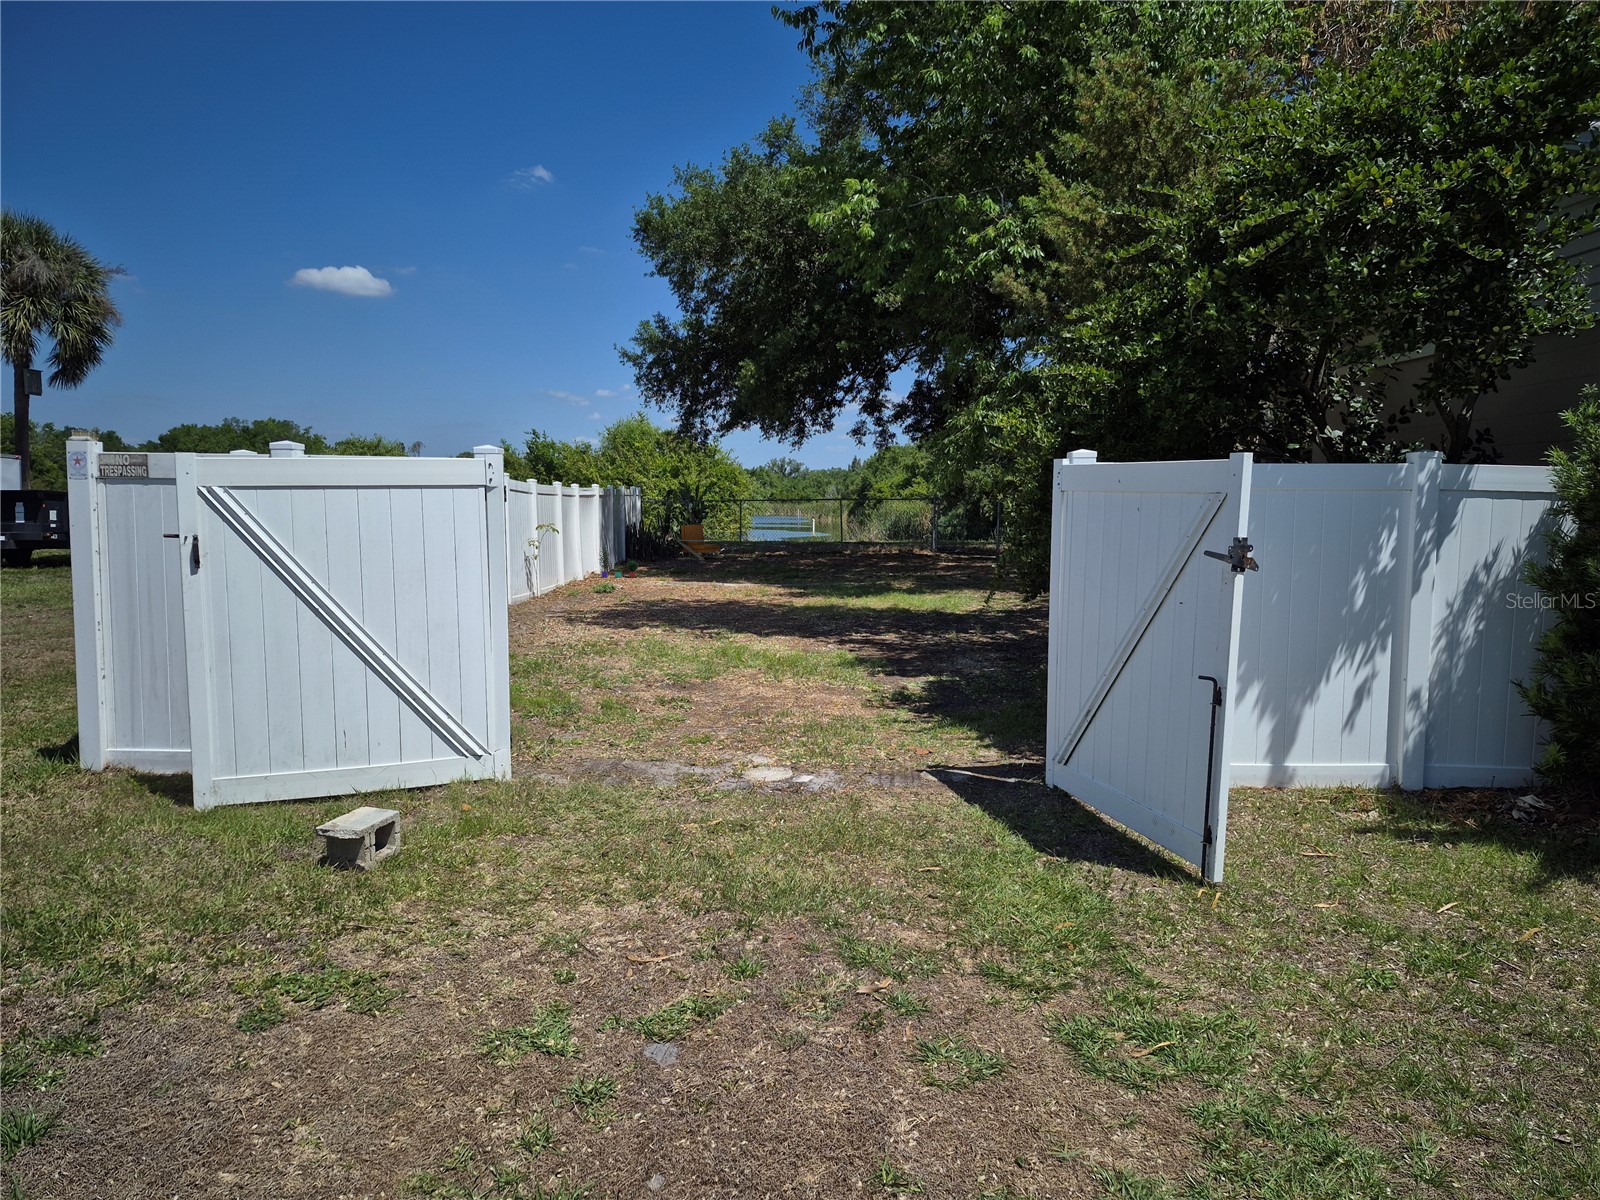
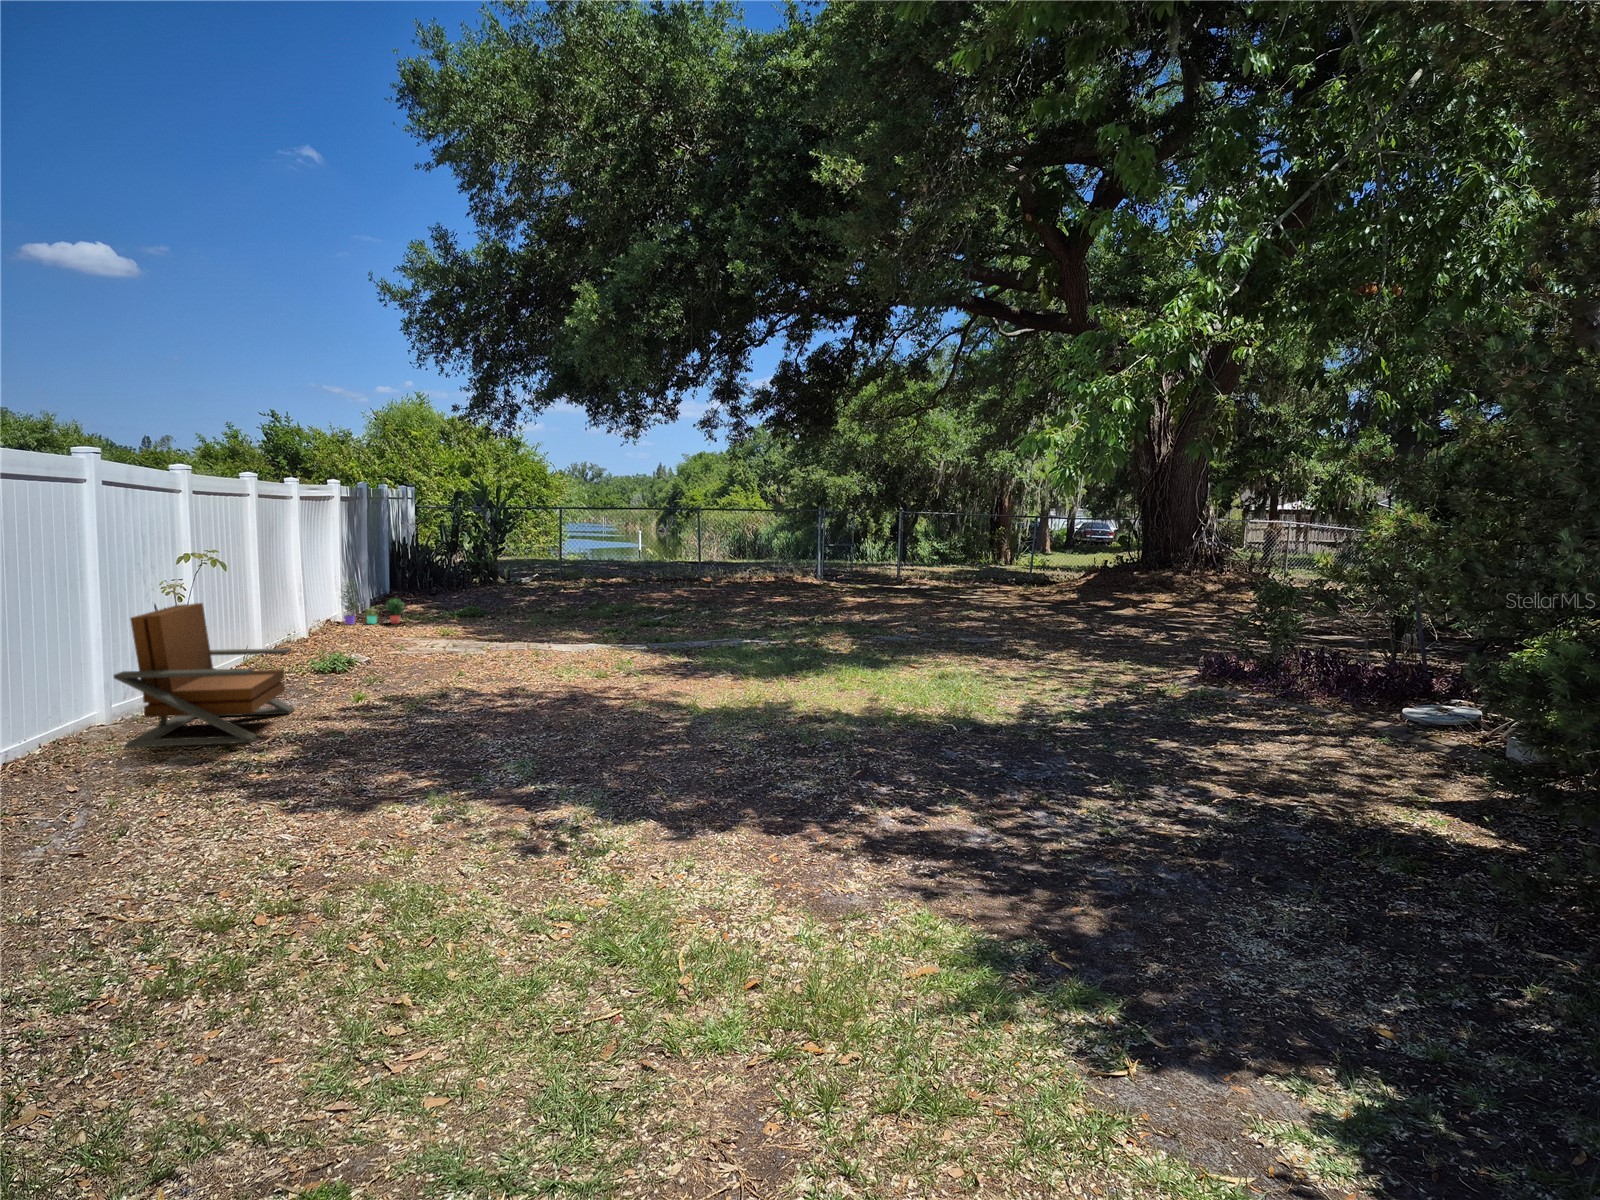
lounge chair: present [676,524,723,560] -> present [114,603,294,748]

